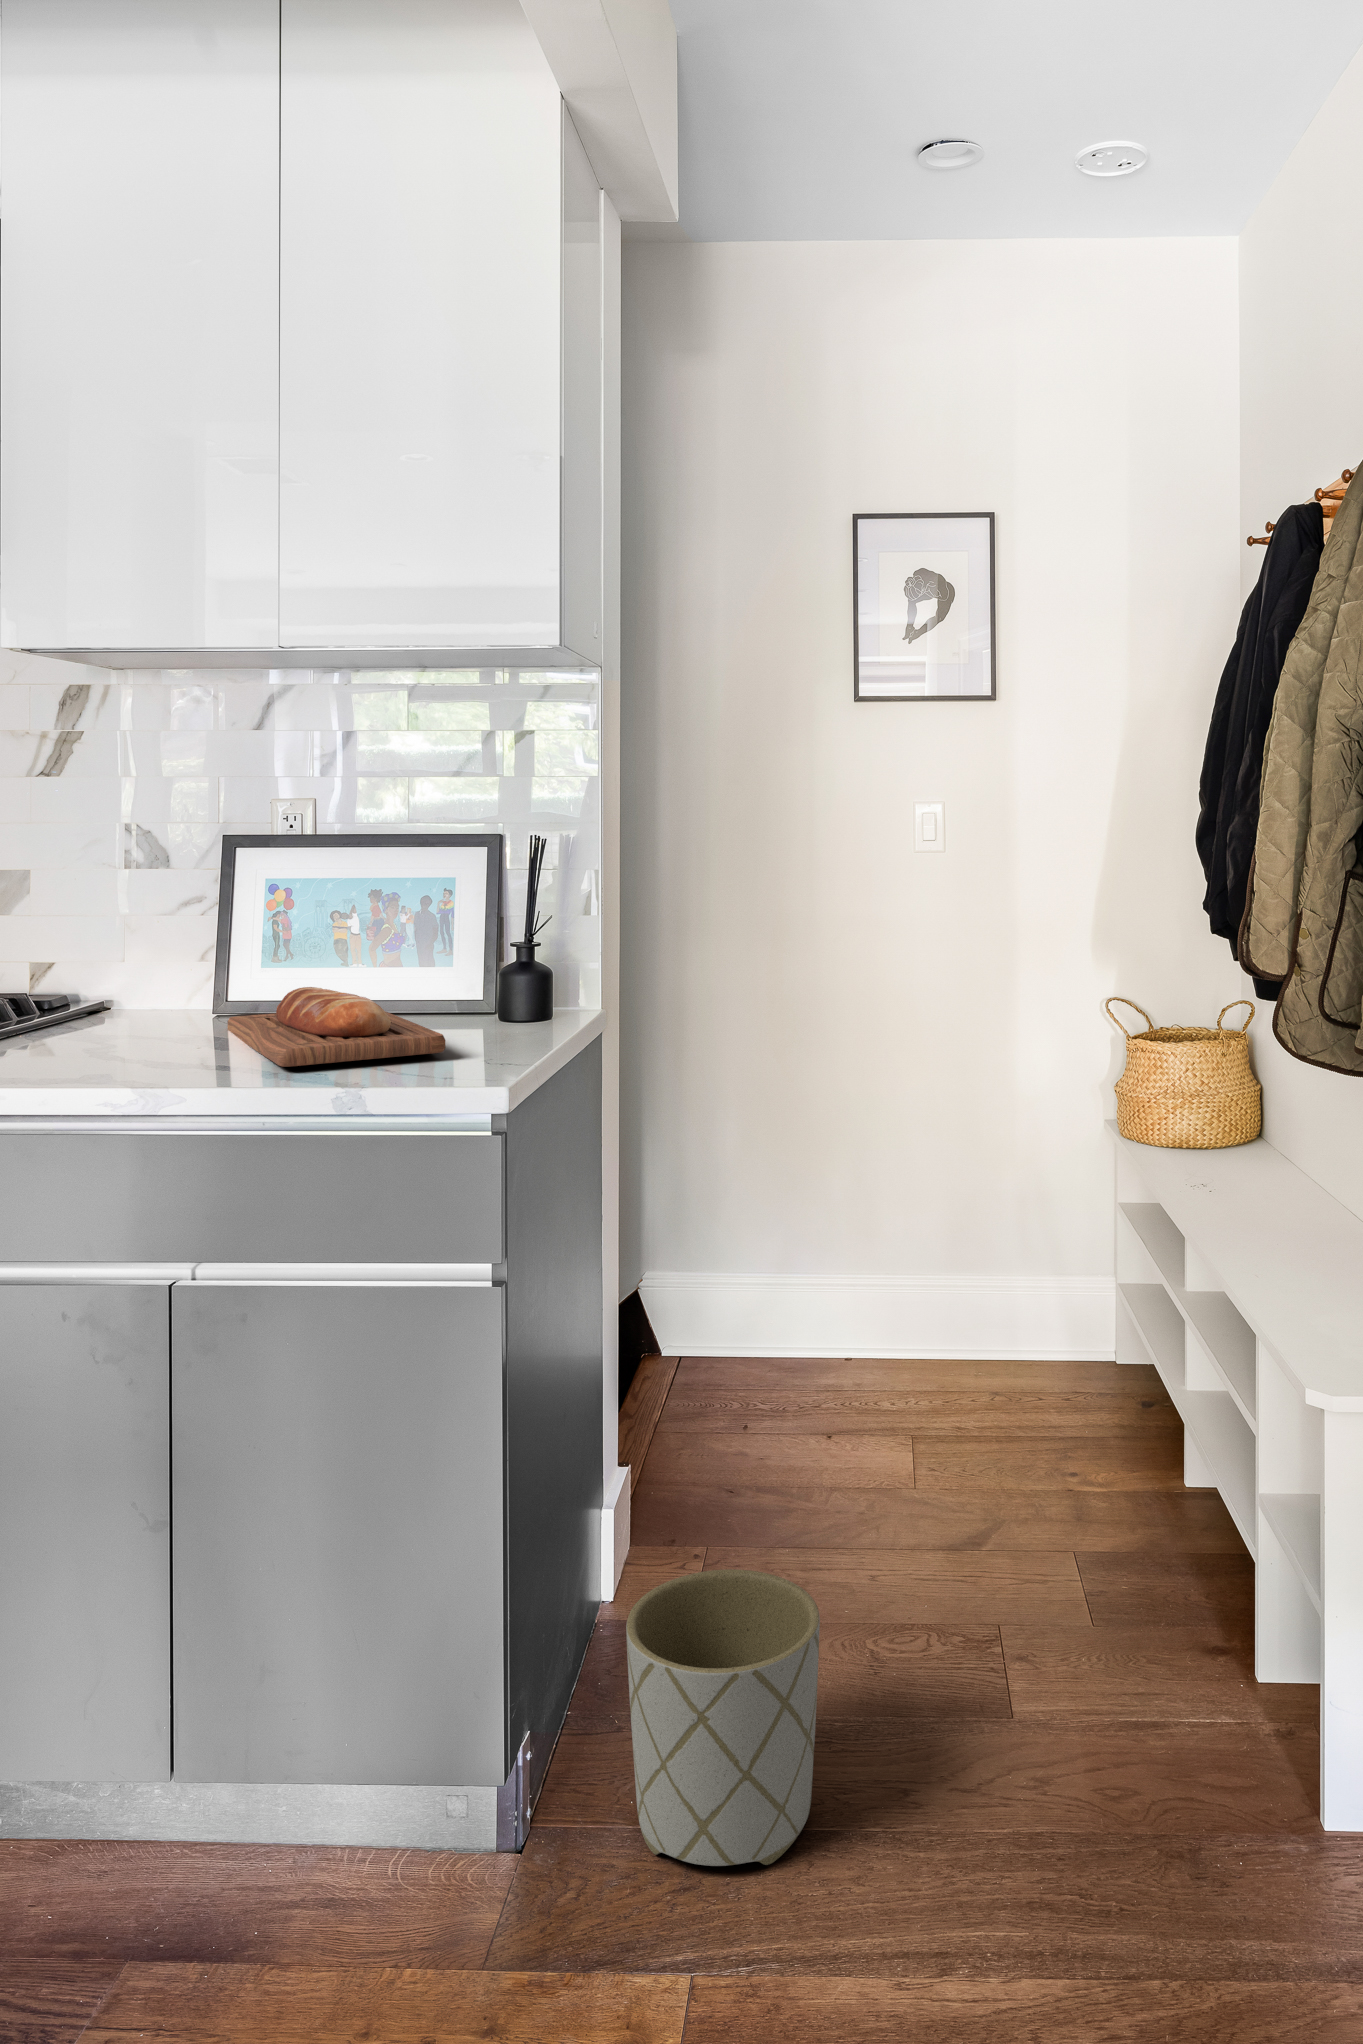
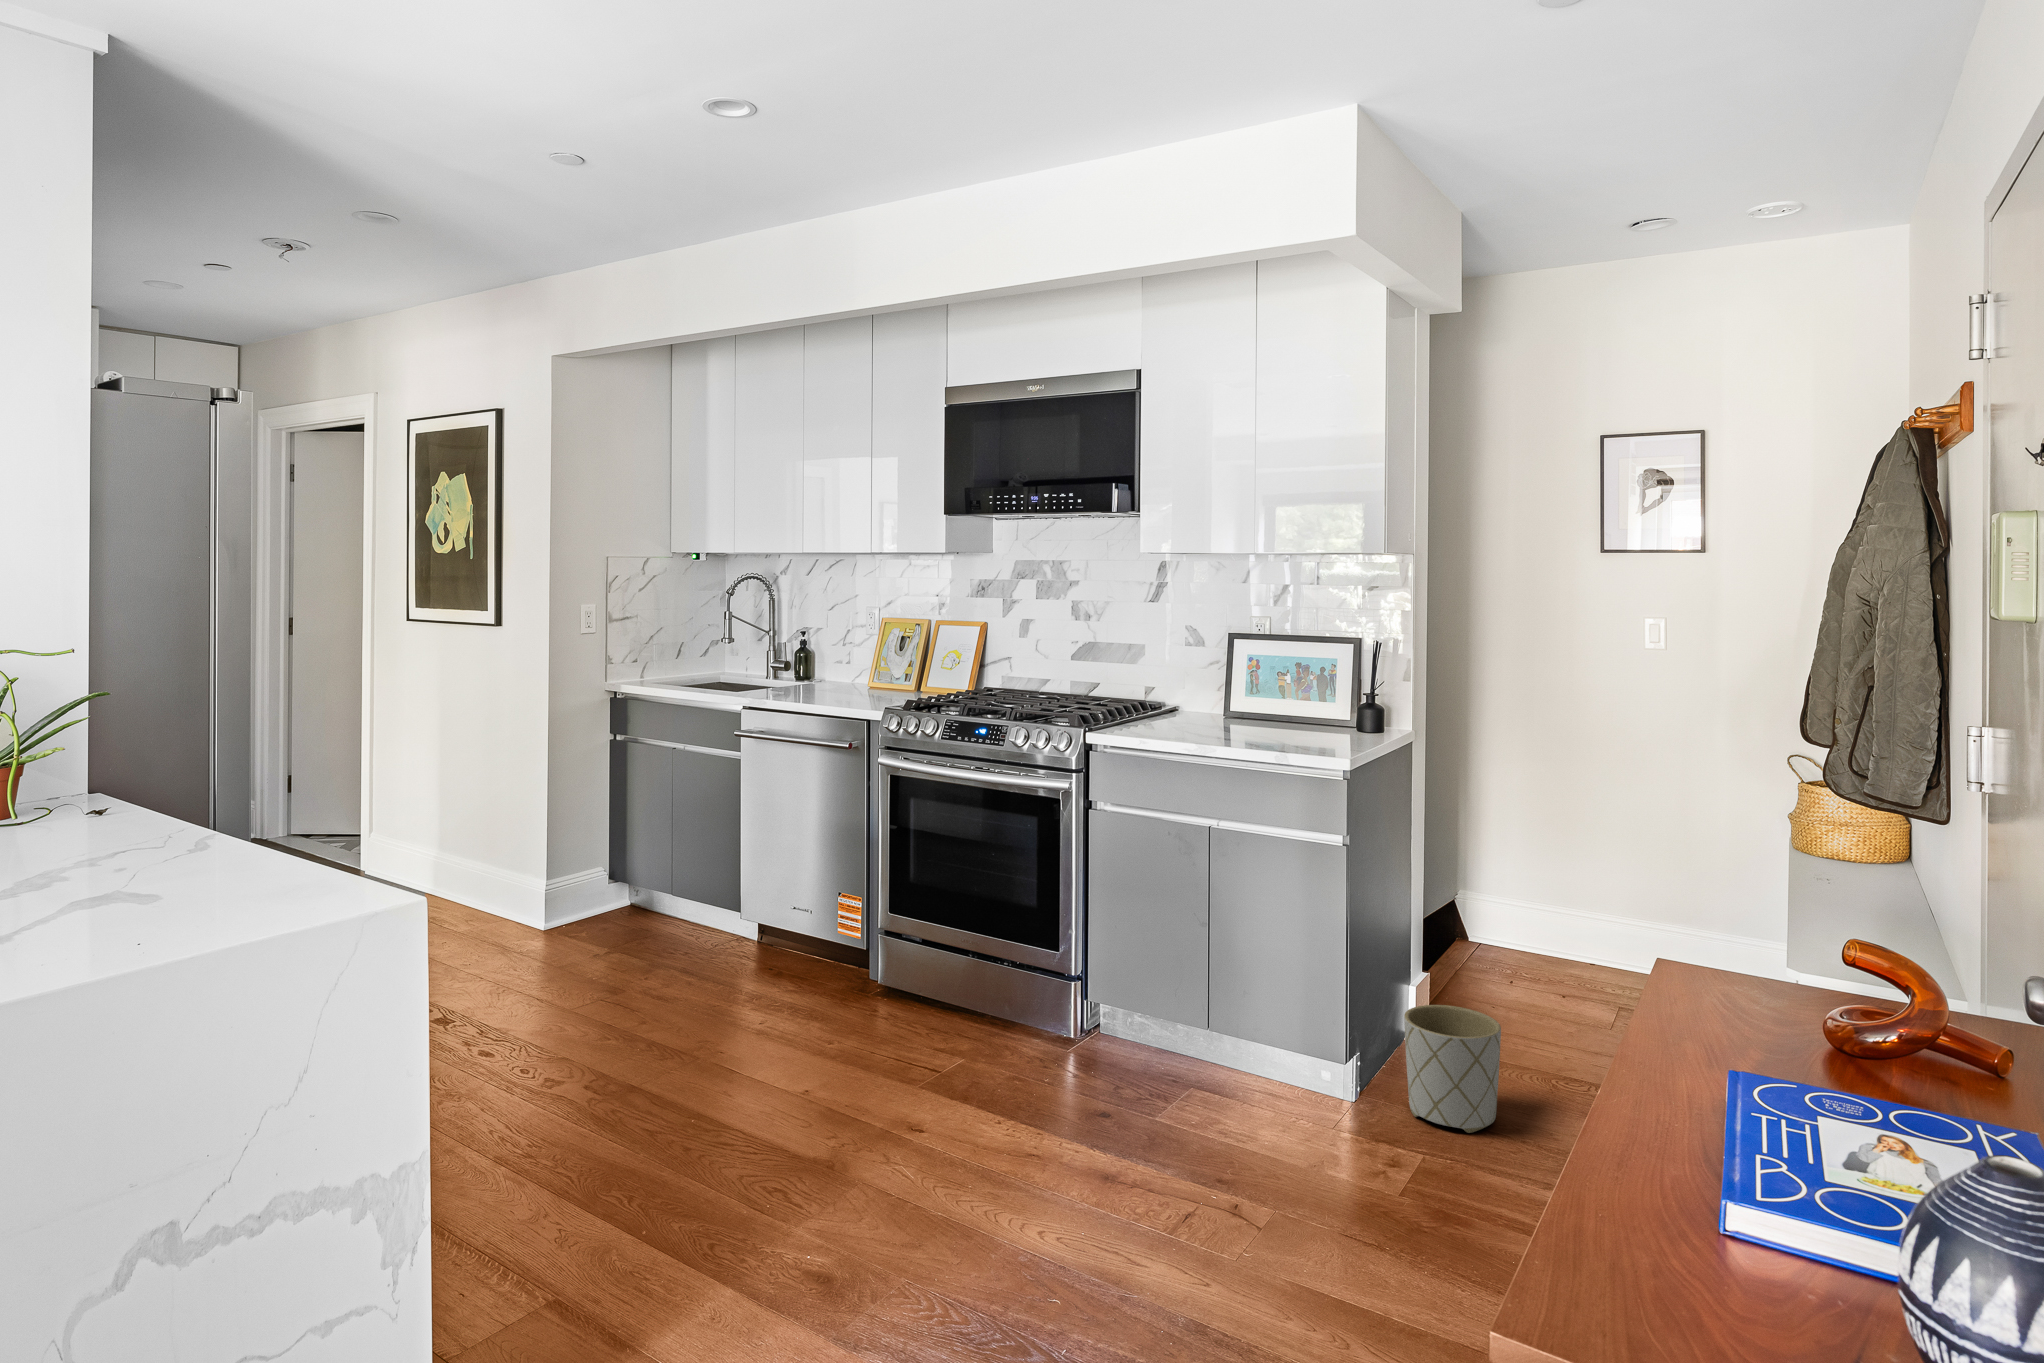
bread loaf: present [227,987,445,1067] -> none [1231,708,1326,743]

